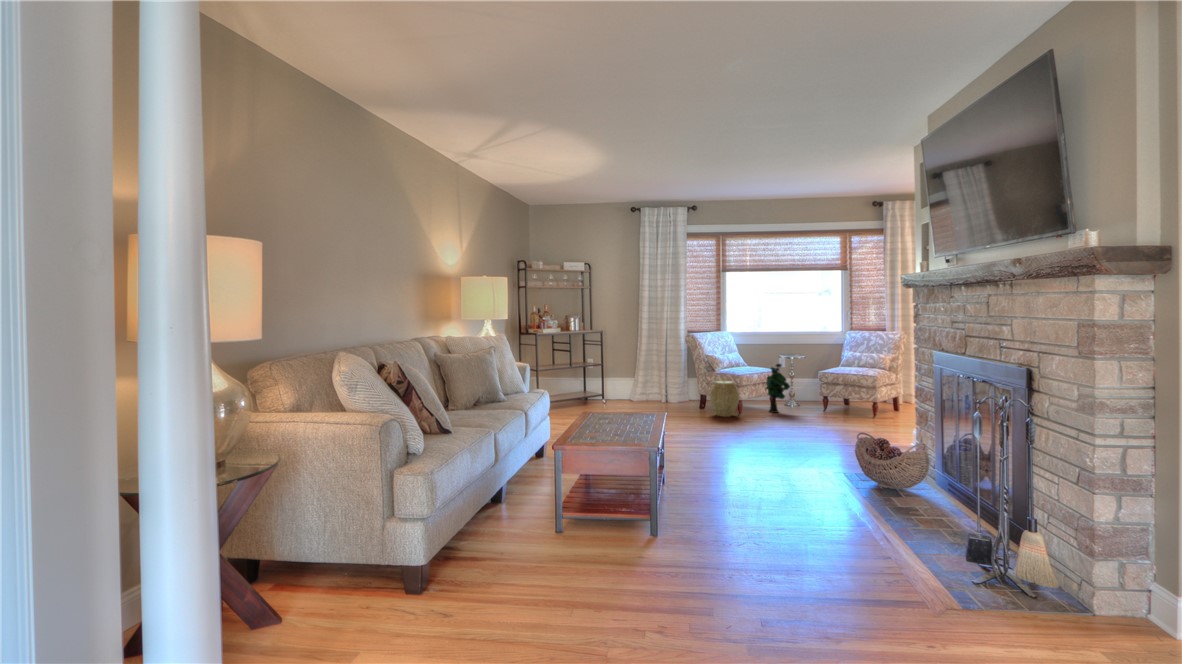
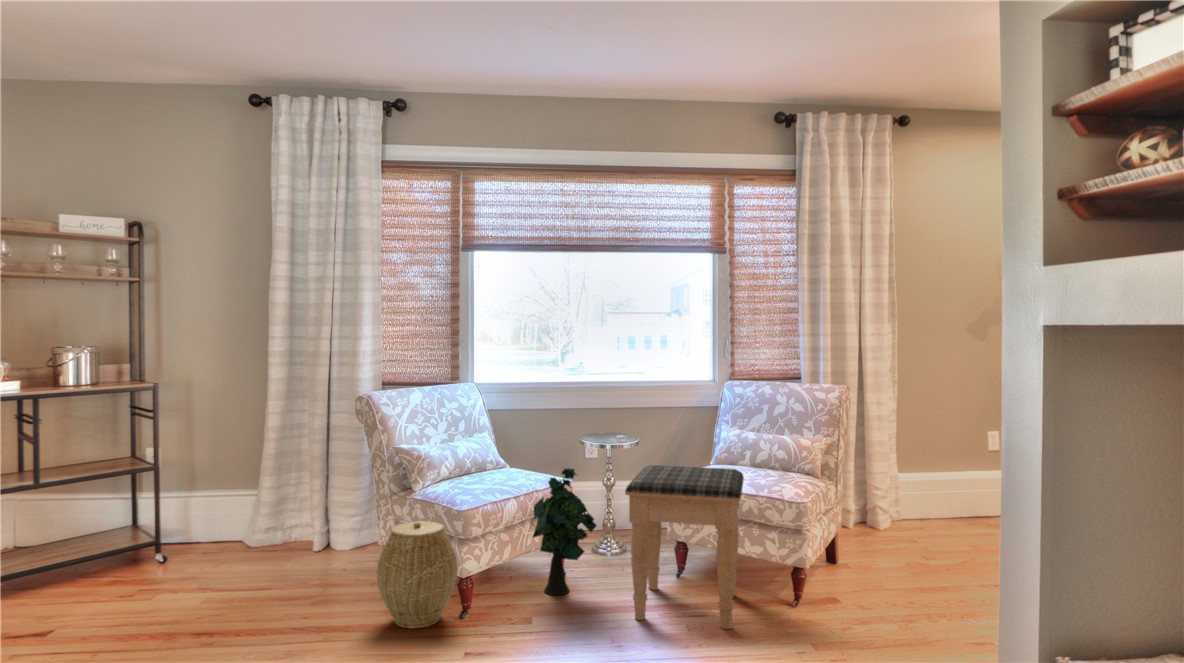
footstool: none [804,363,853,420] -> present [625,465,744,629]

